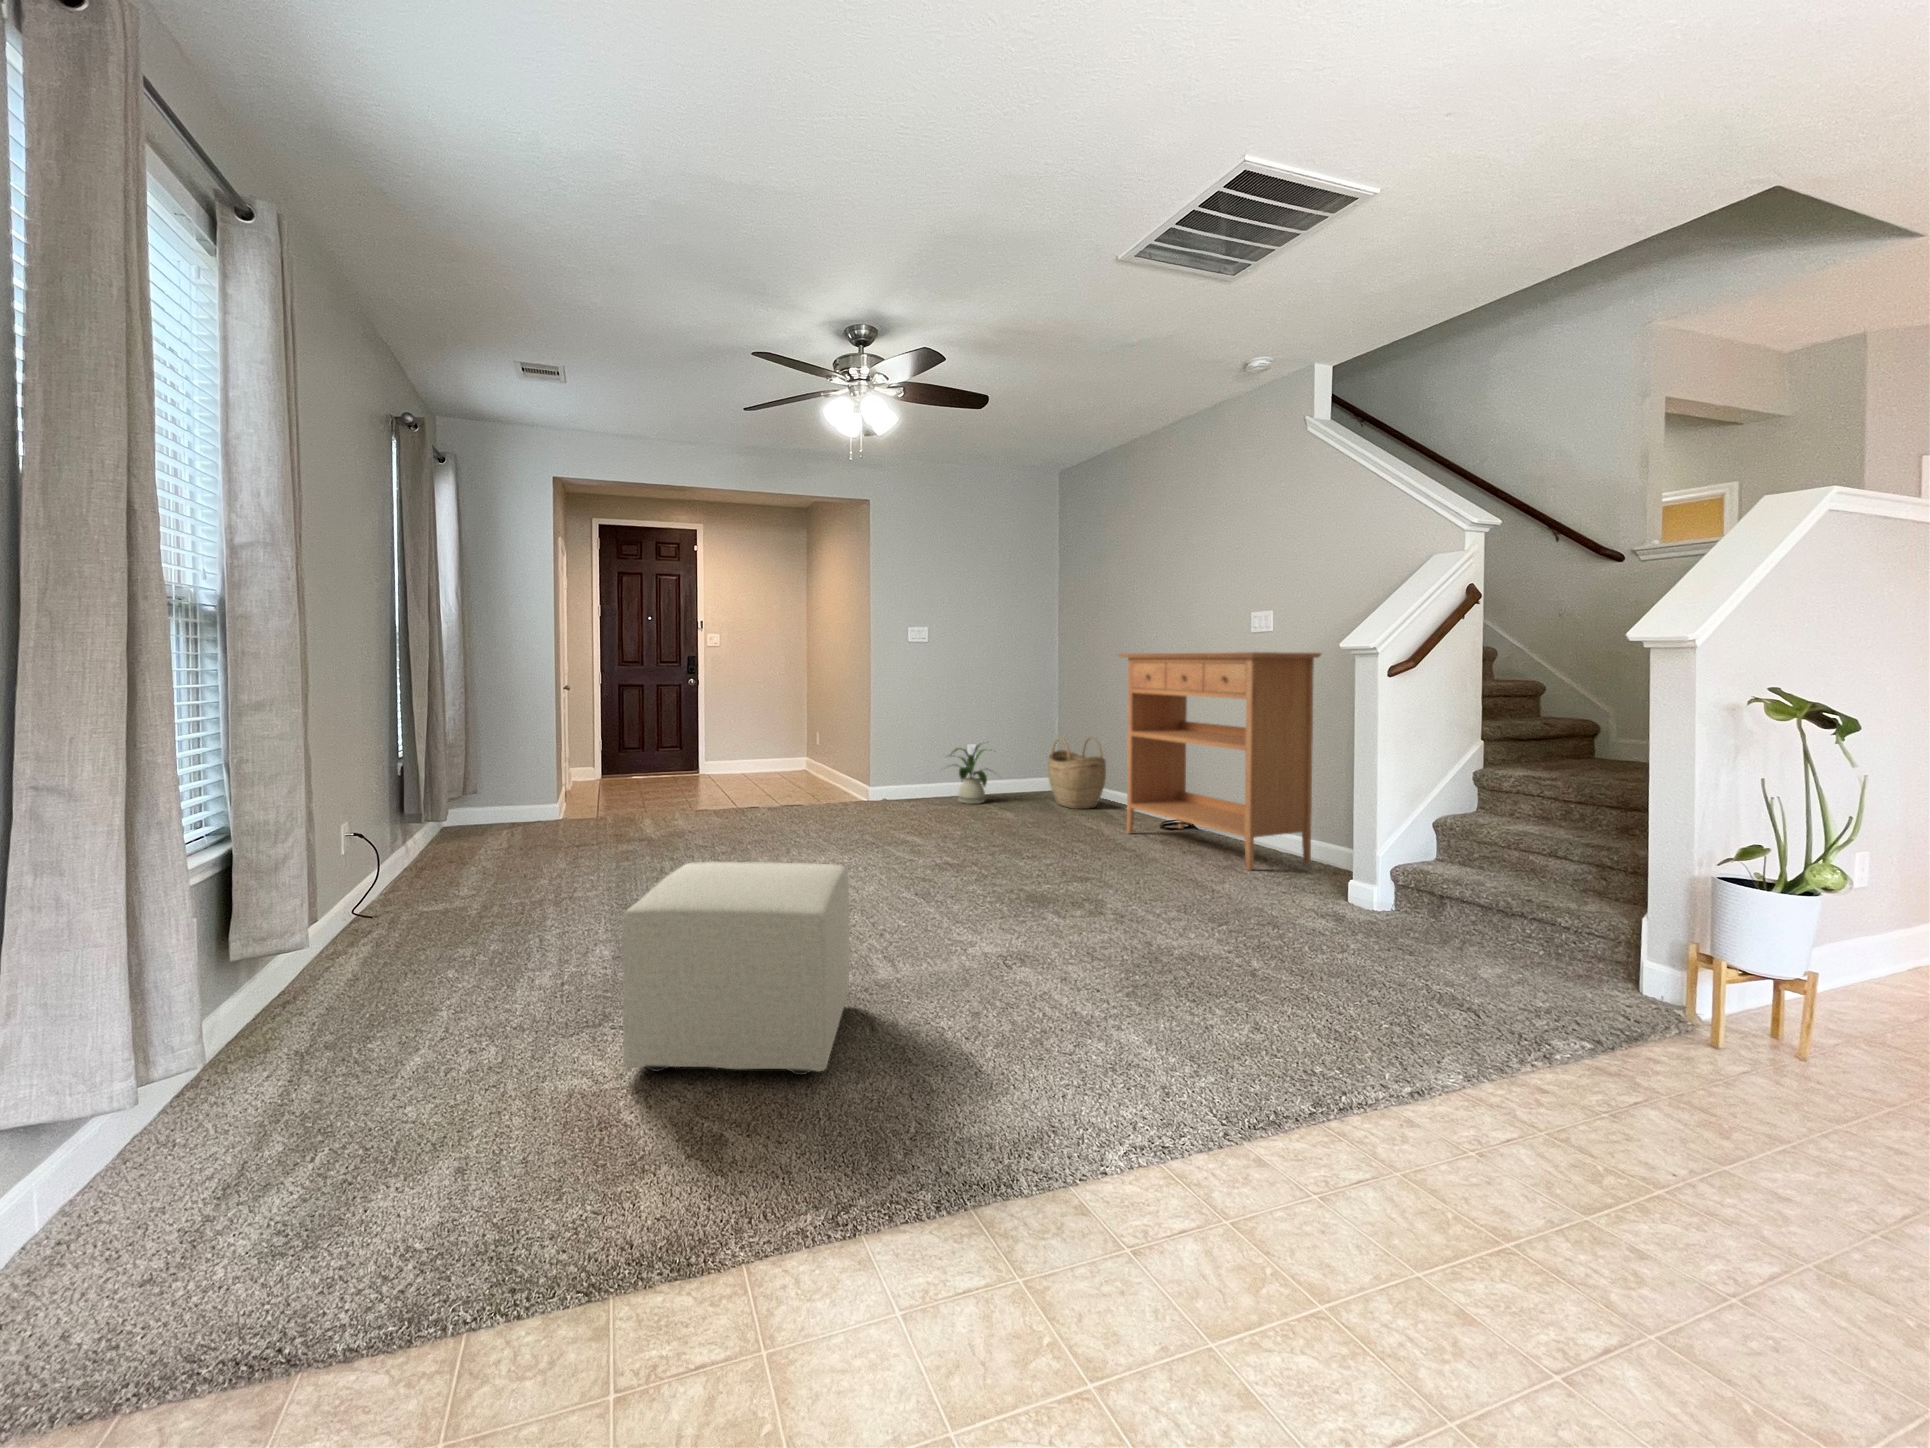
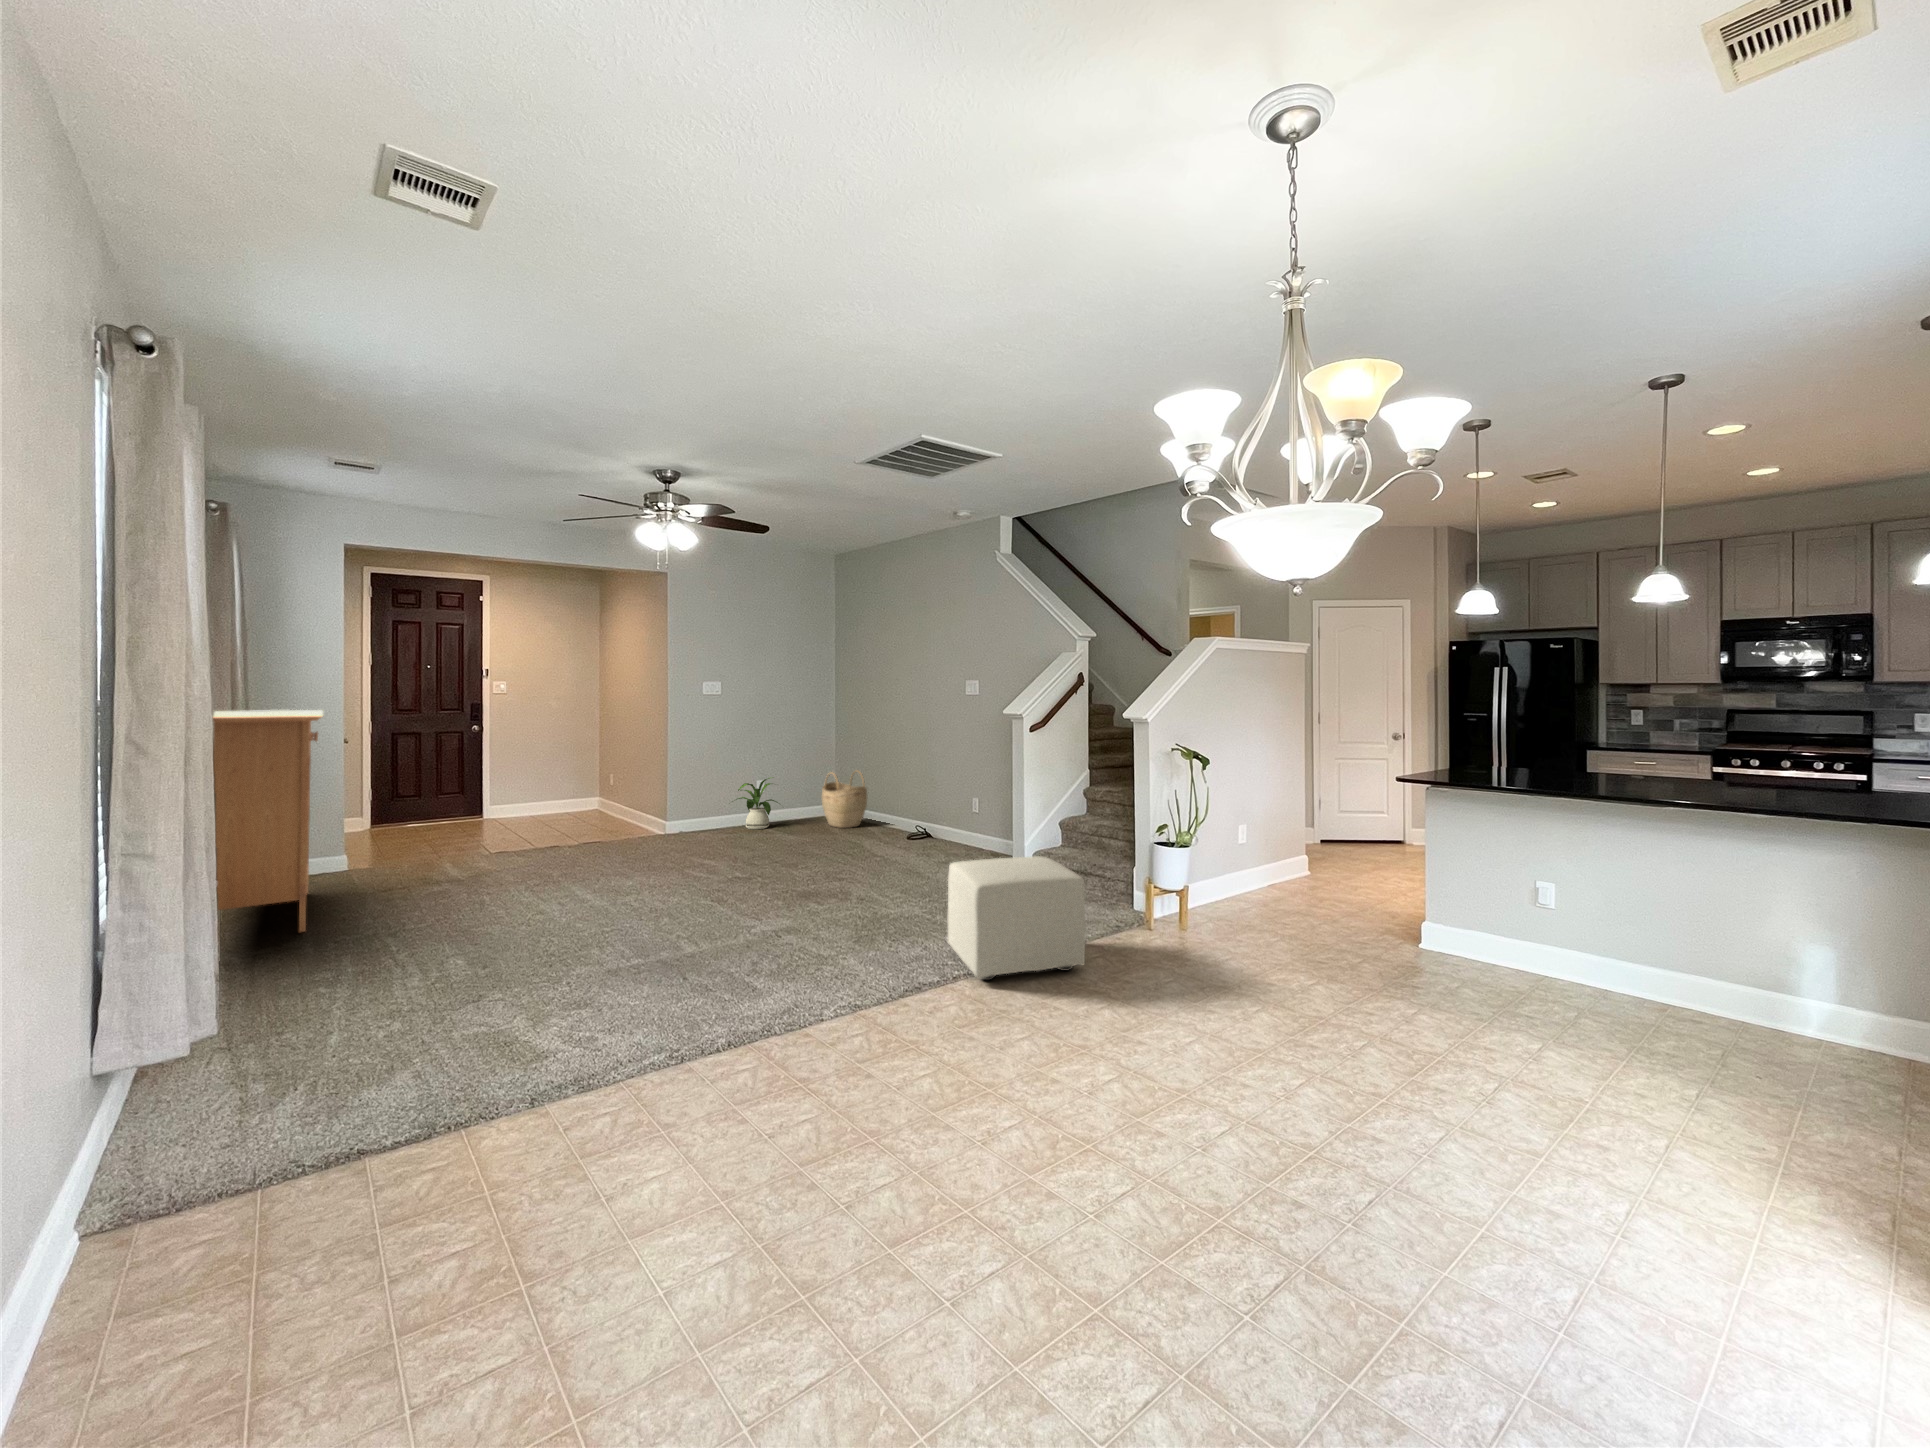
console table: present [1117,652,1321,870] -> present [213,710,323,932]
ottoman: present [621,862,850,1075] -> present [948,856,1086,980]

